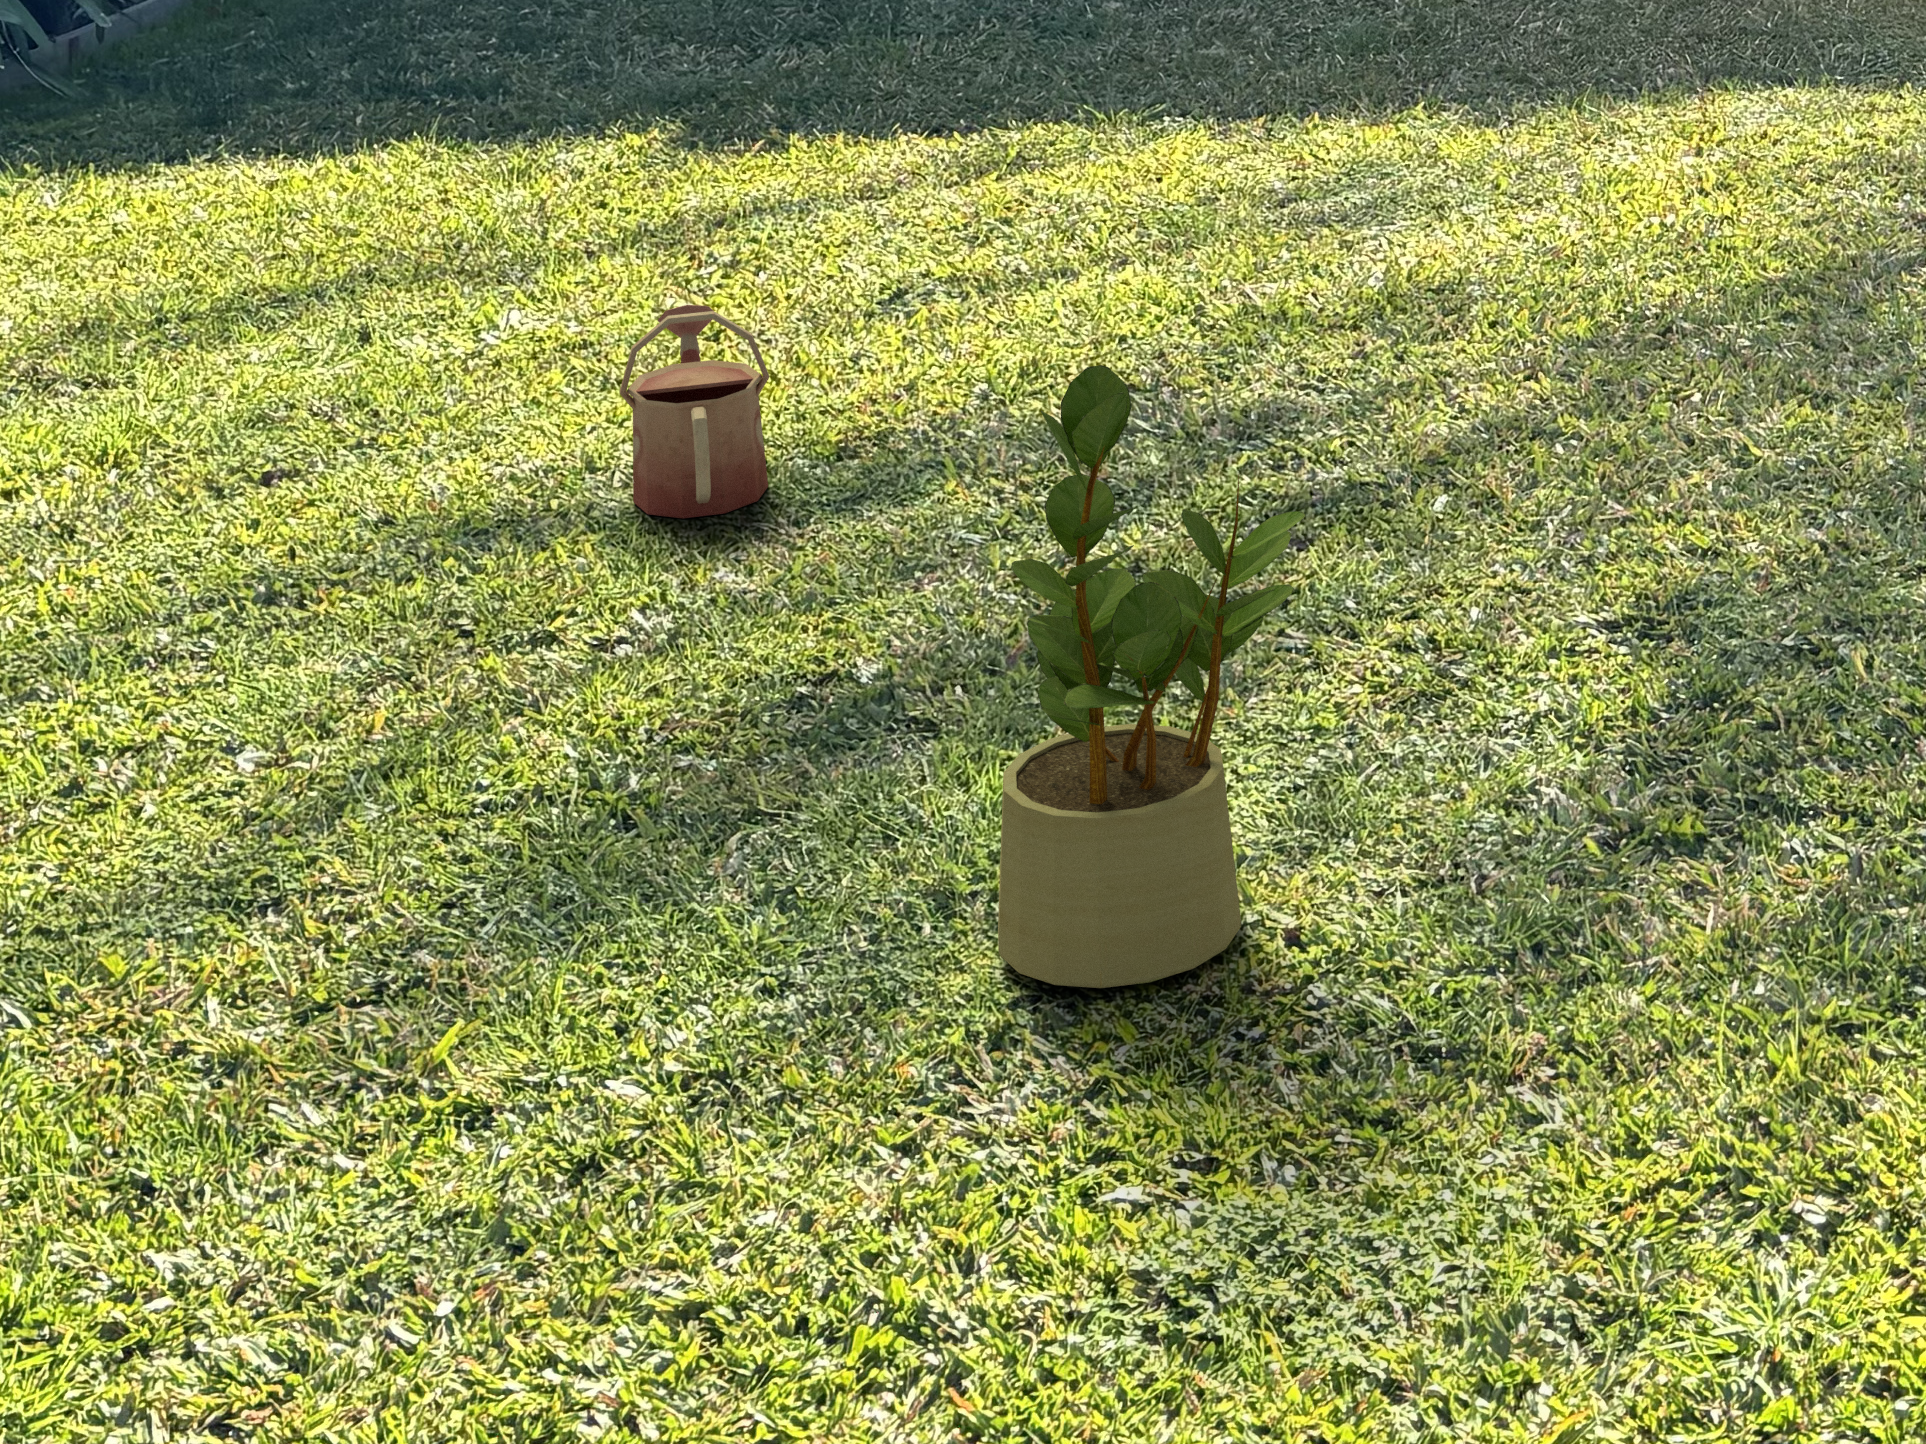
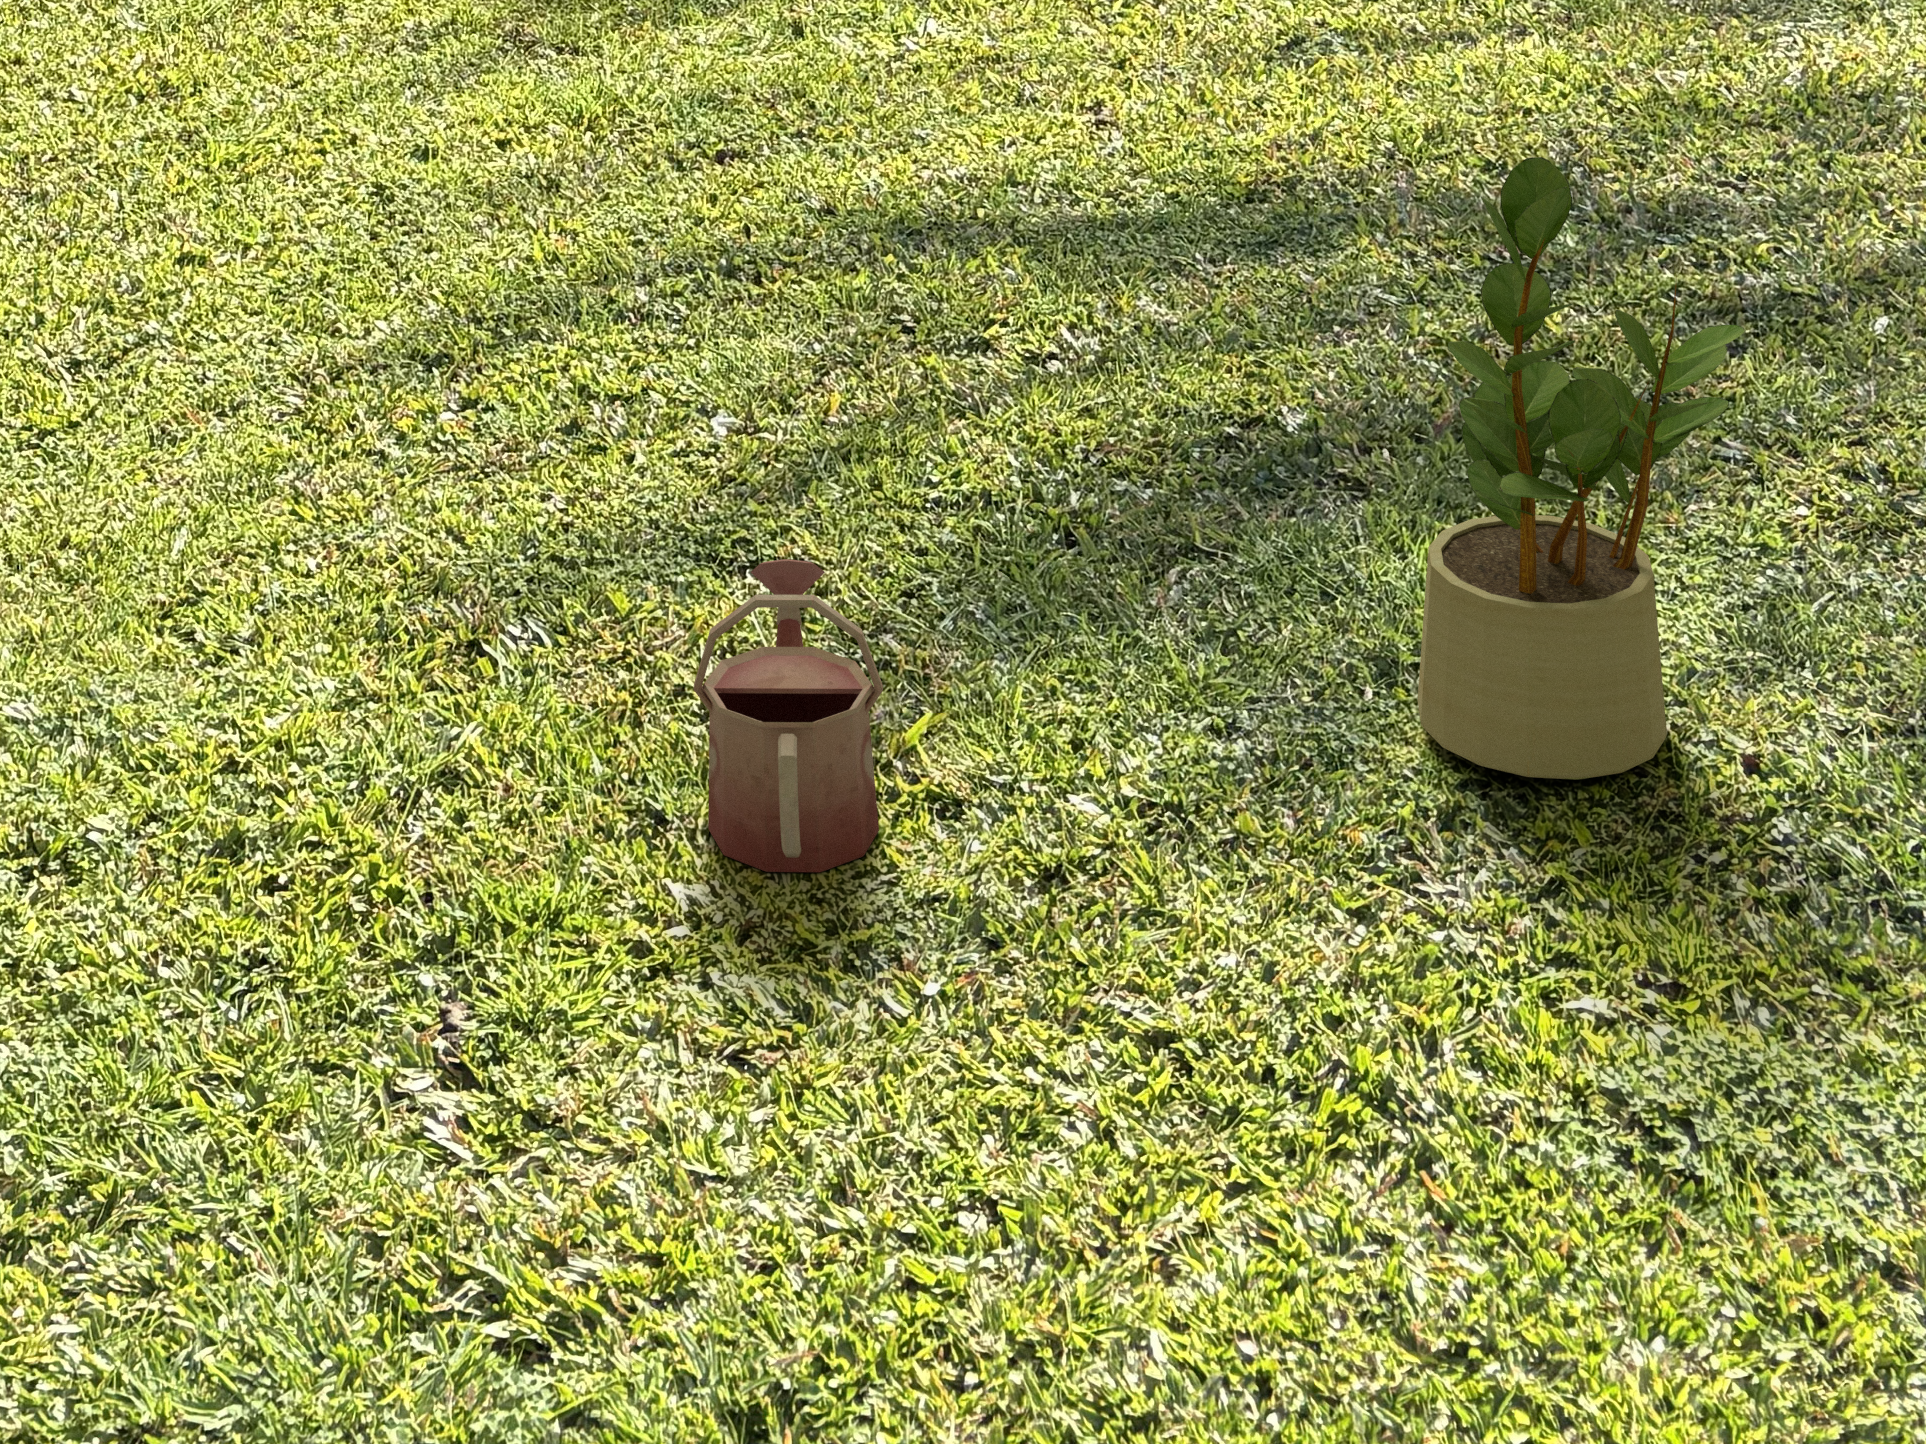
watering can: present [620,305,769,518] -> present [694,559,883,872]

